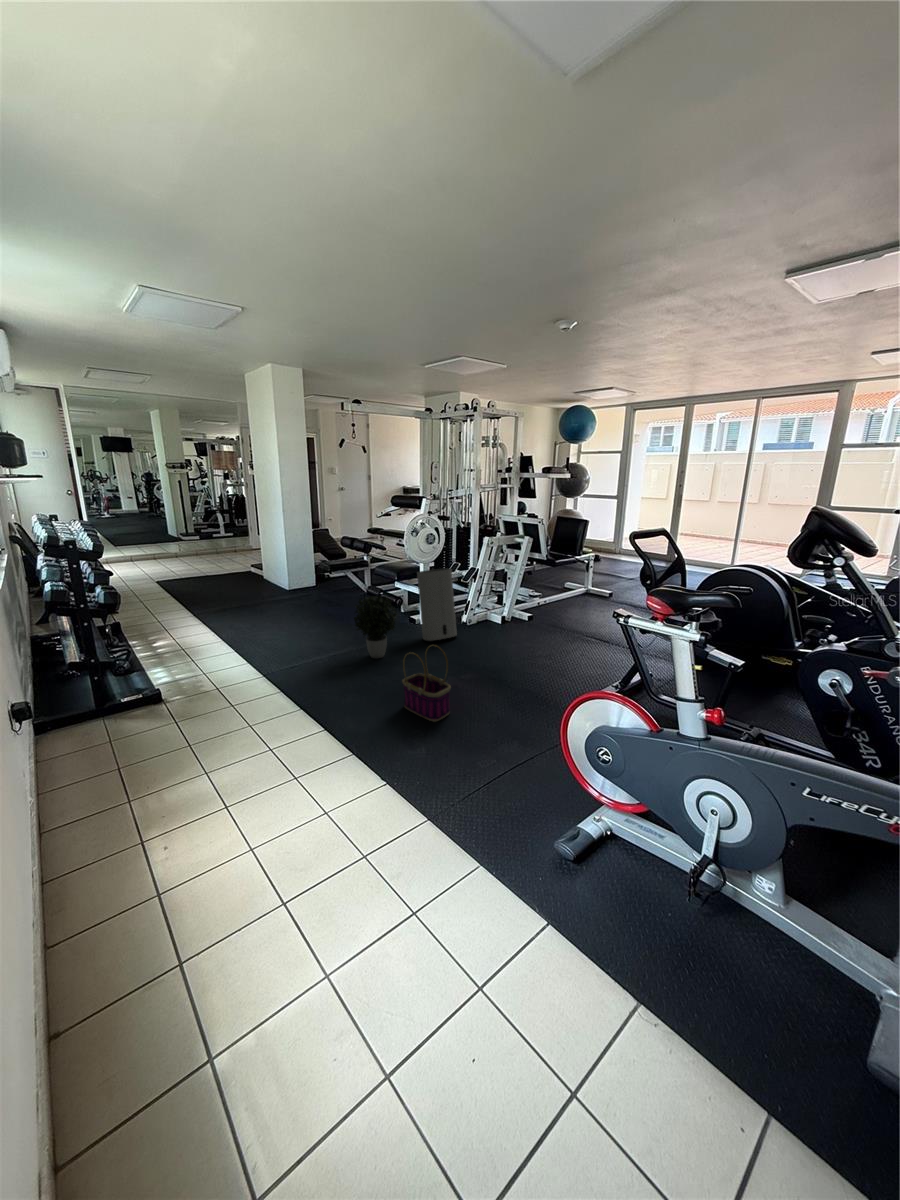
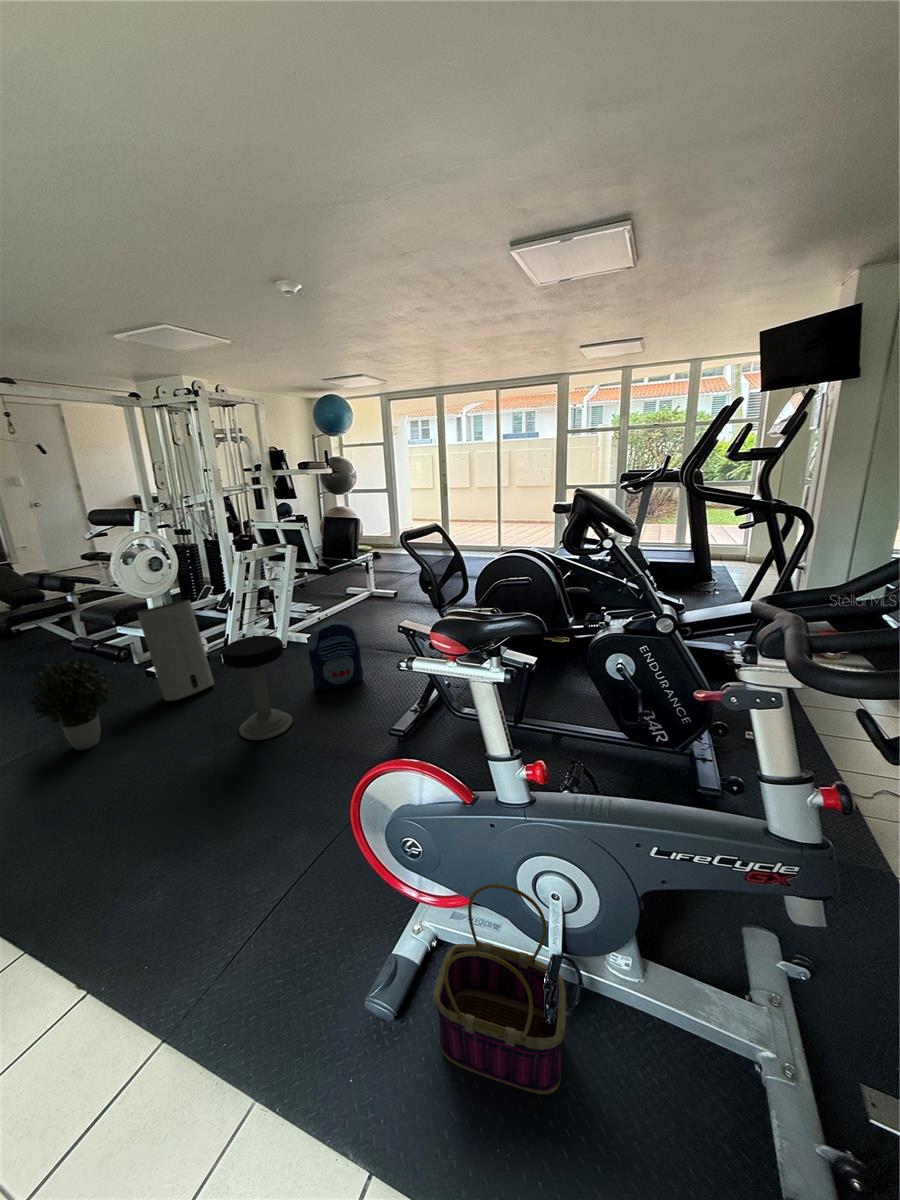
backpack: none [532,600,575,658] -> present [308,619,363,691]
stool: none [473,601,517,680] -> present [222,636,293,740]
basket: present [402,645,451,722] -> present [433,884,566,1094]

